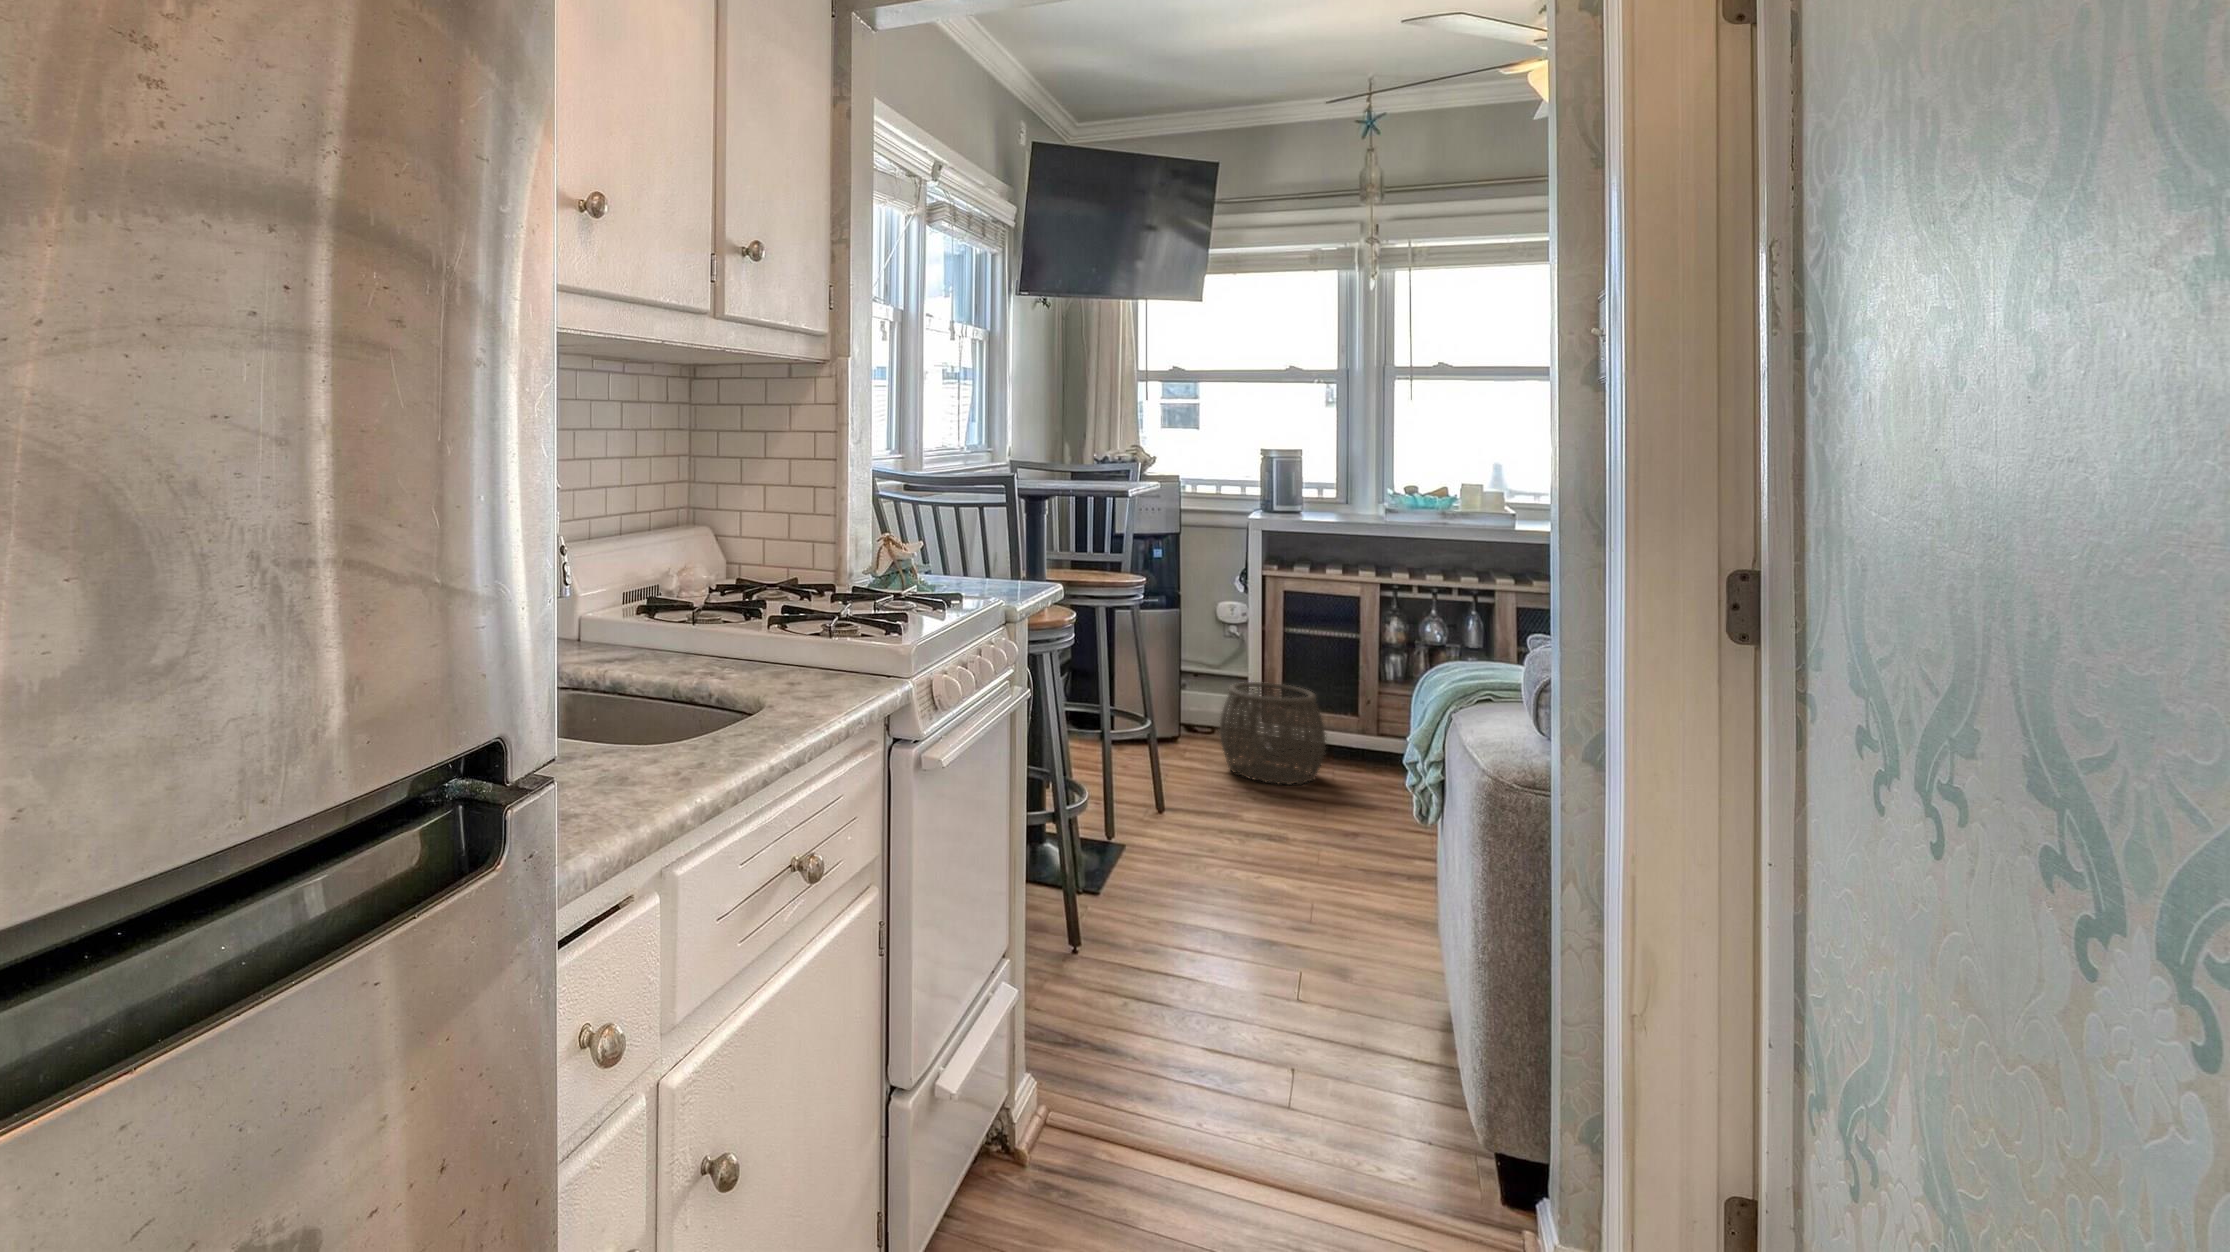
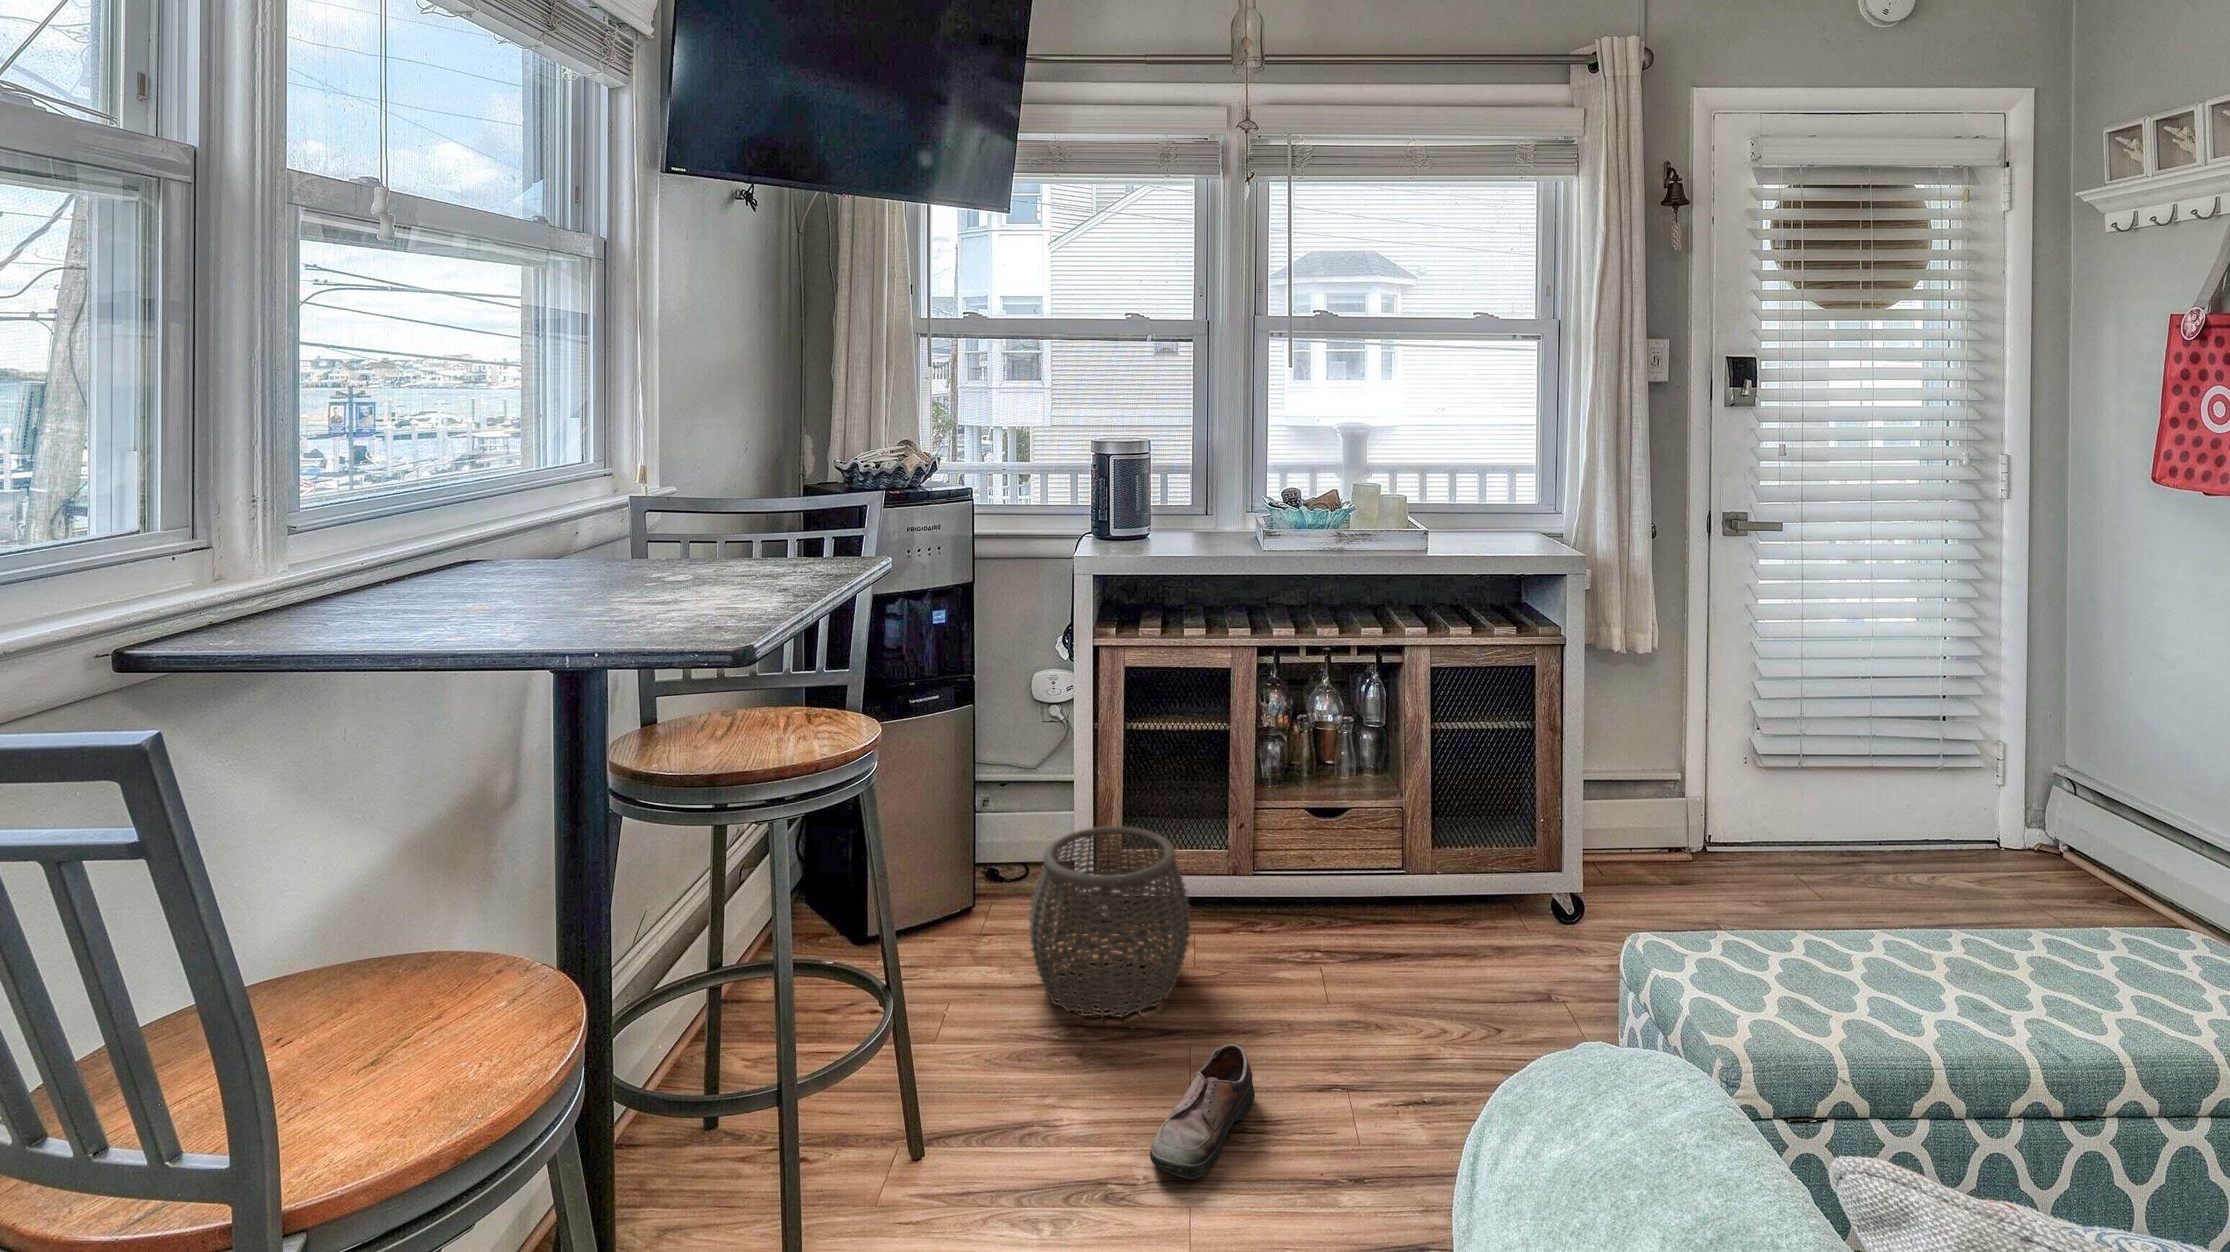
shoe: none [1294,787,1363,833] -> present [1150,1044,1255,1179]

